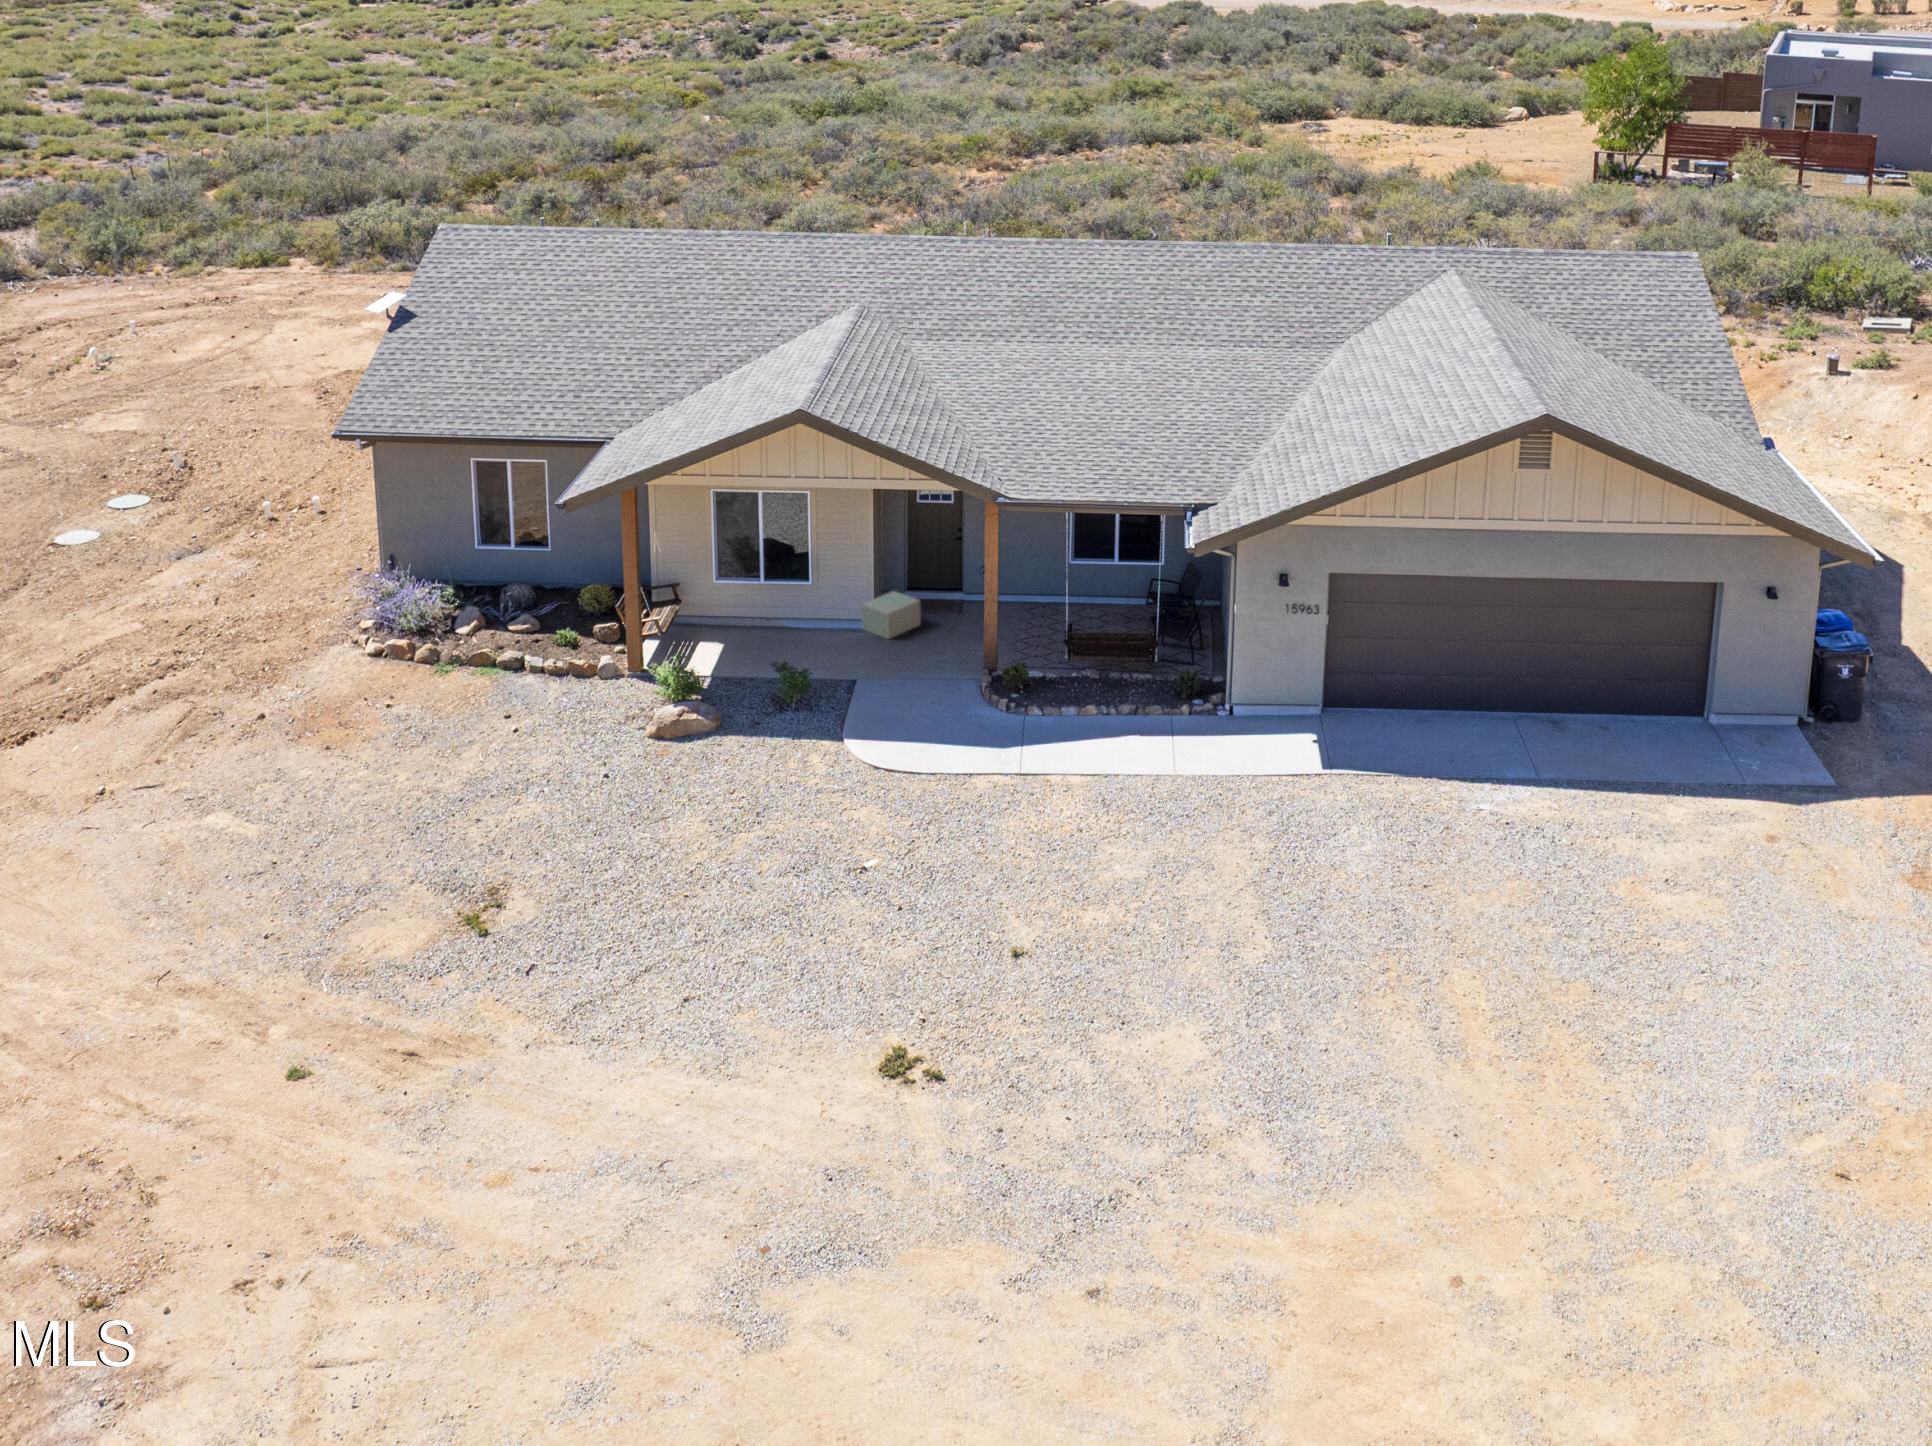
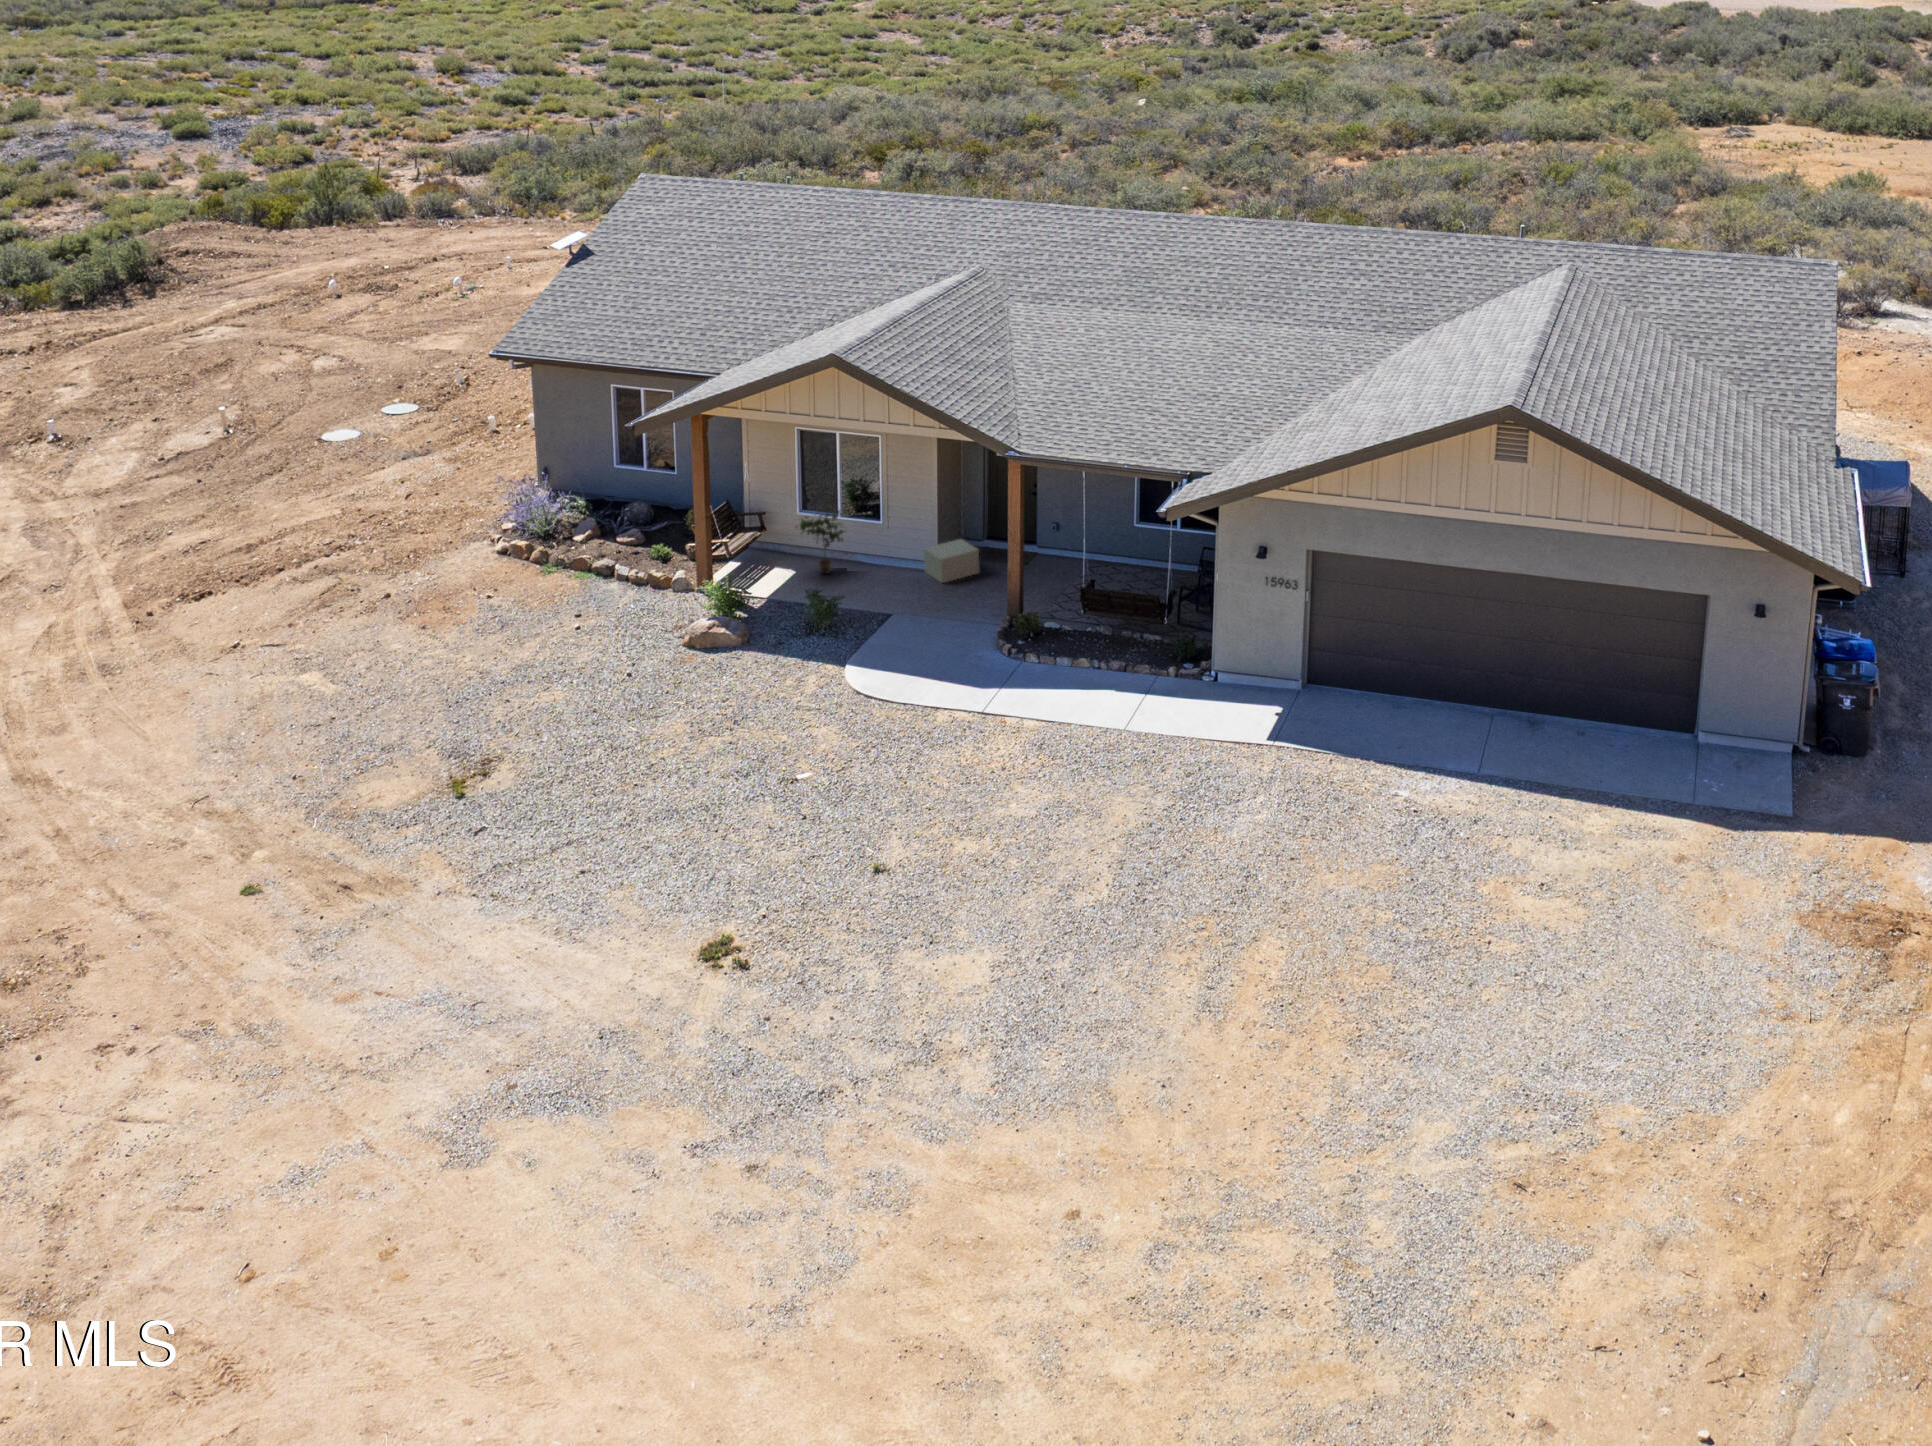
potted plant: none [722,572,779,643] -> present [800,510,844,574]

